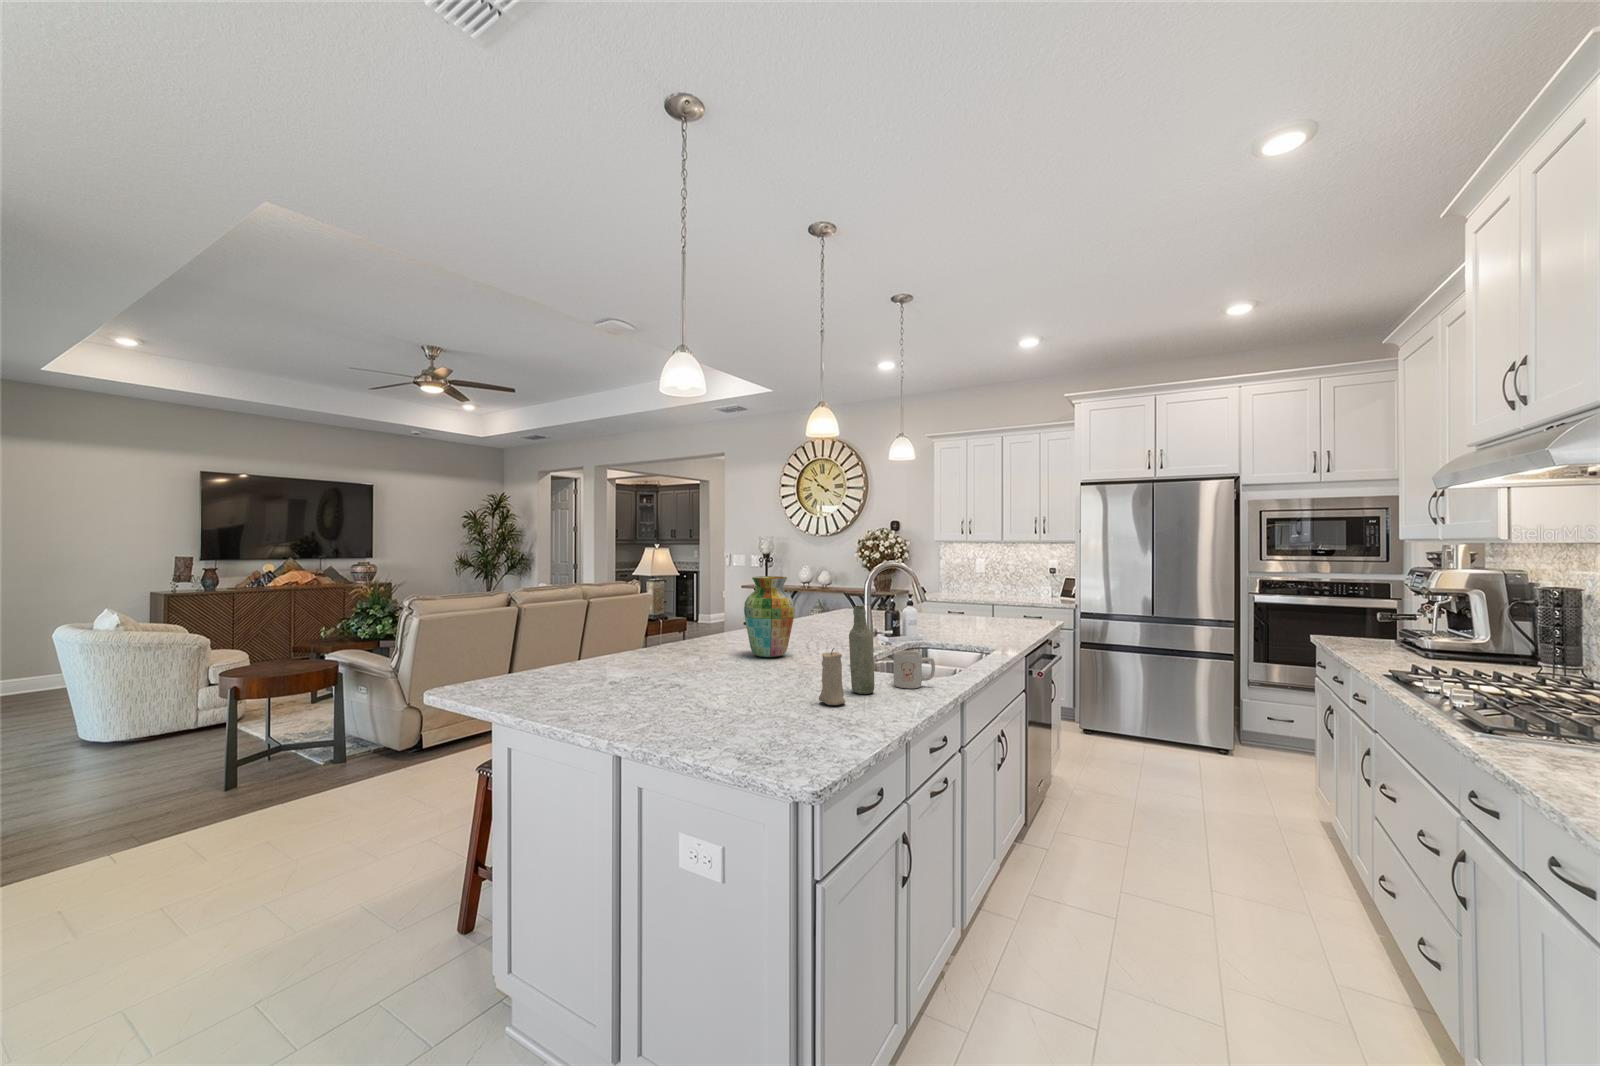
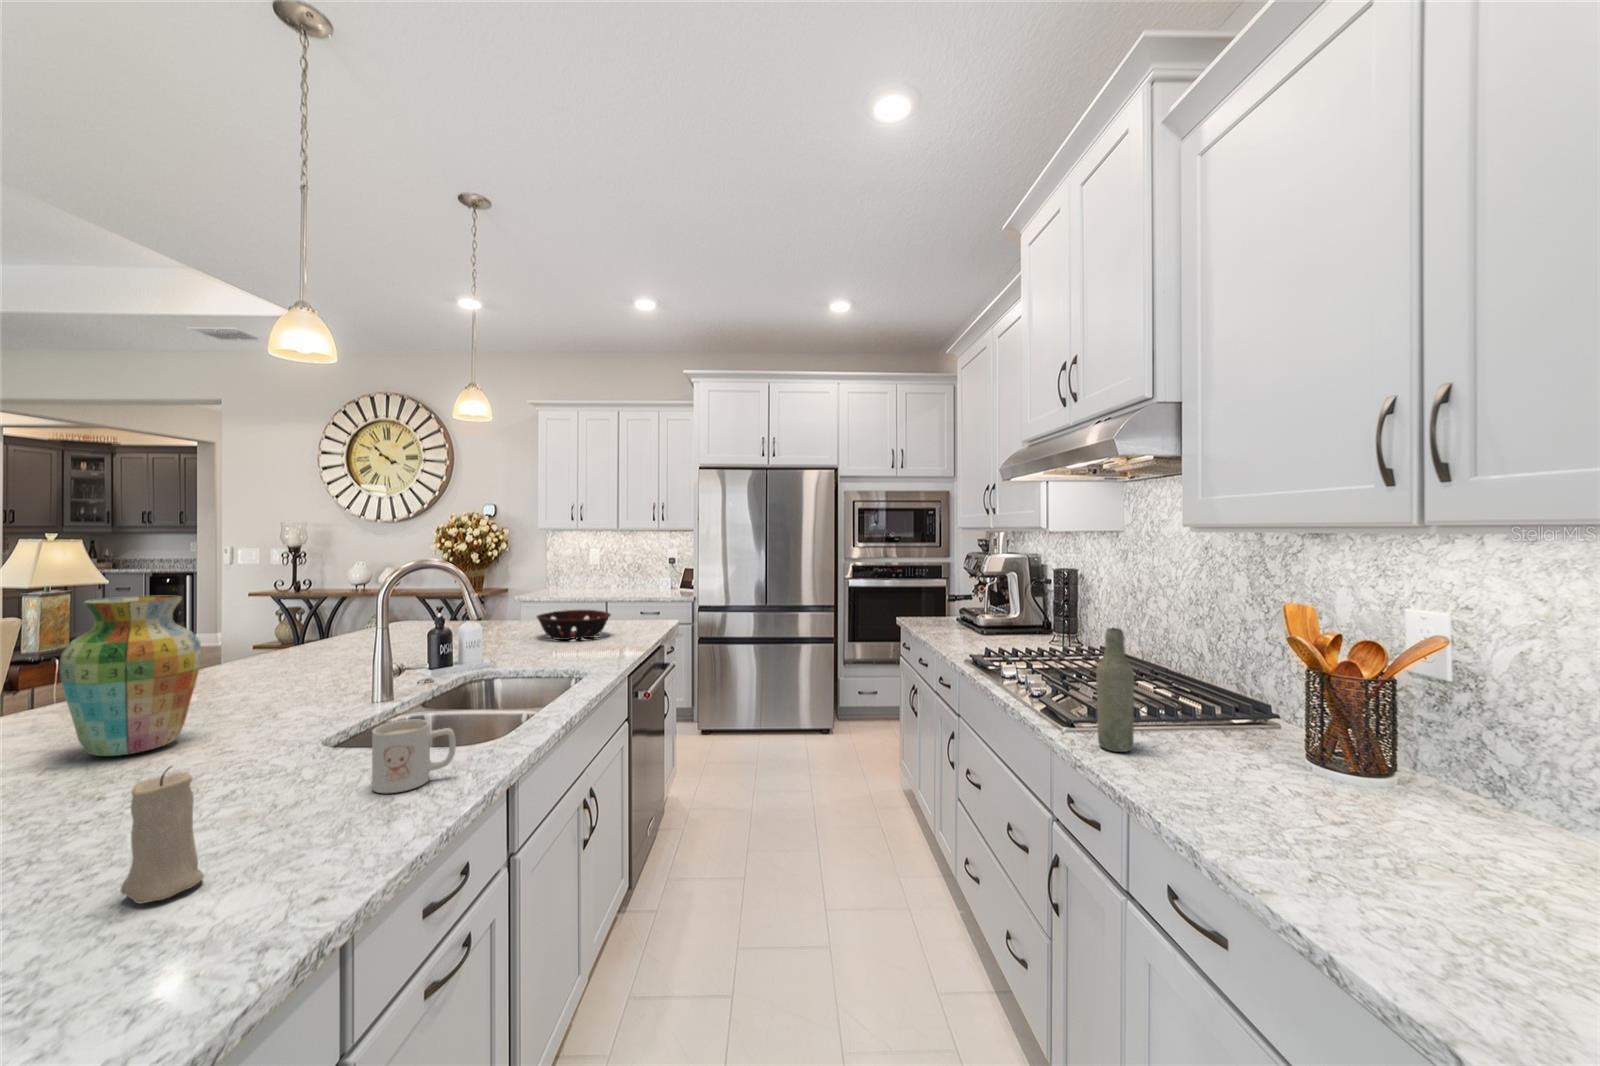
bottle: present [849,606,875,694] -> present [1096,628,1134,752]
decorative bowl: none [948,606,1006,628] -> present [537,610,611,640]

